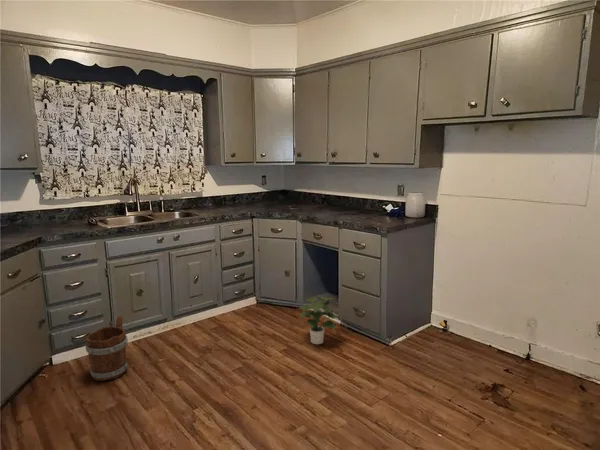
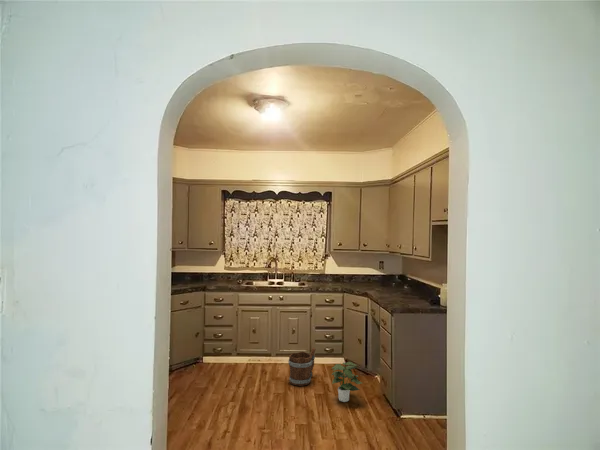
bucket: present [85,316,128,381] -> present [288,348,316,386]

